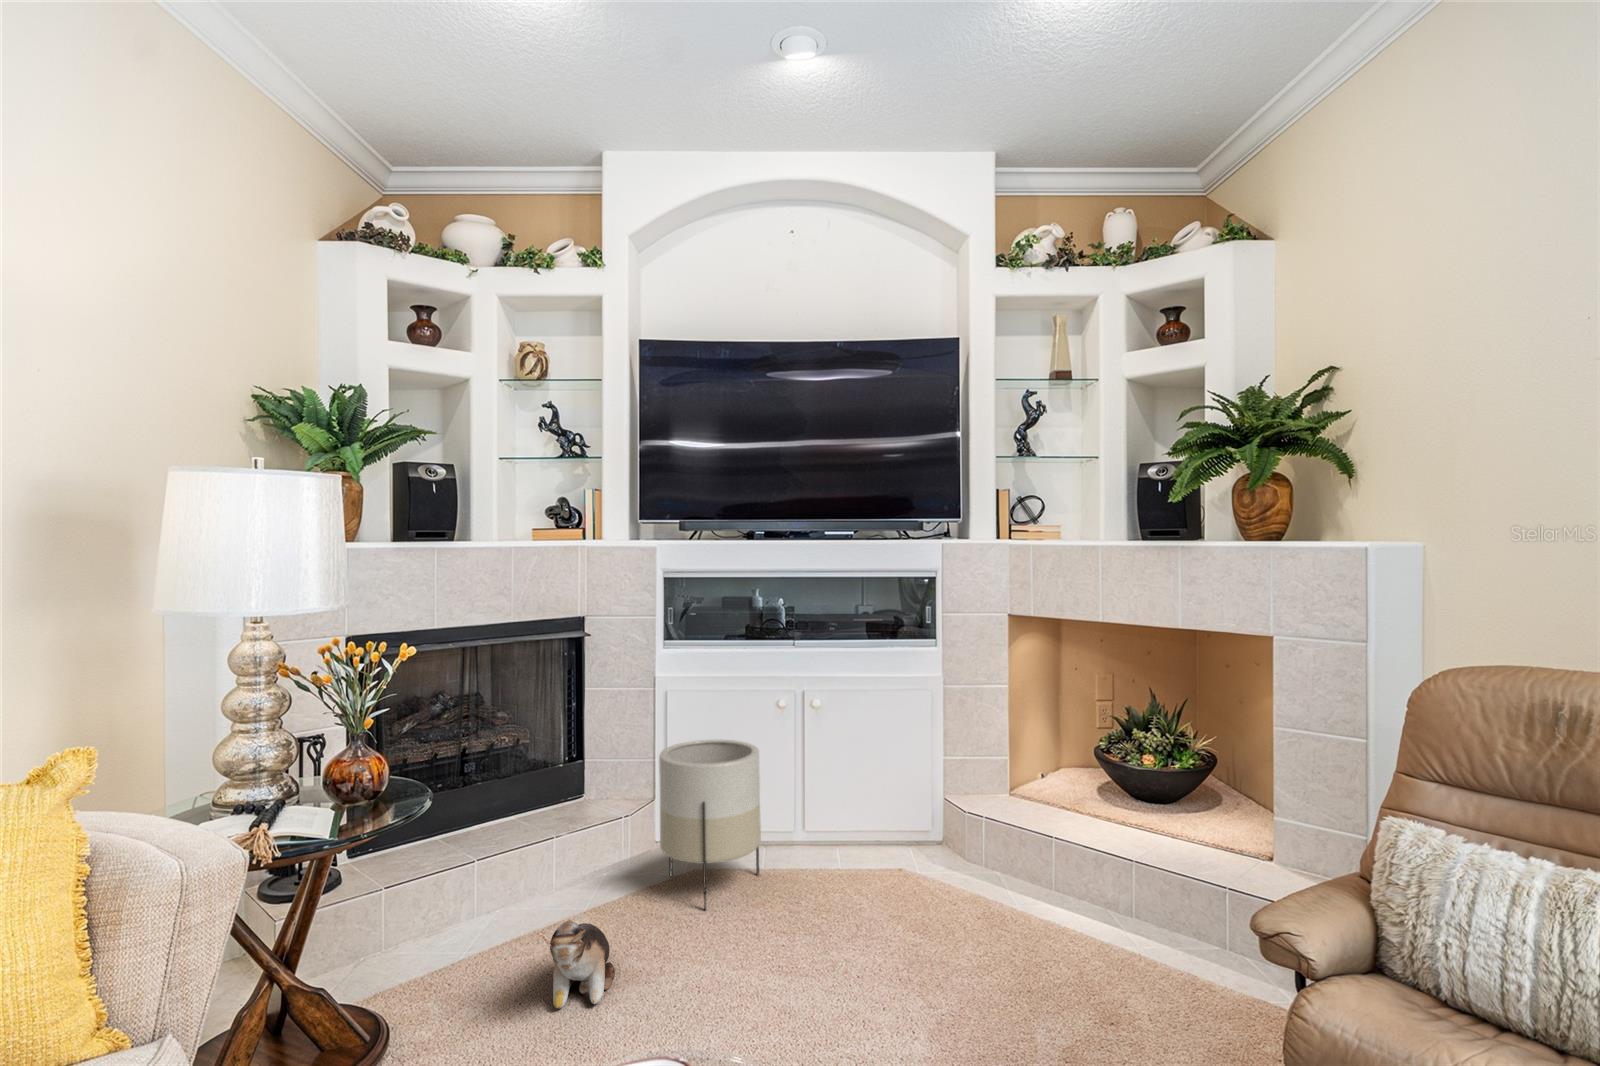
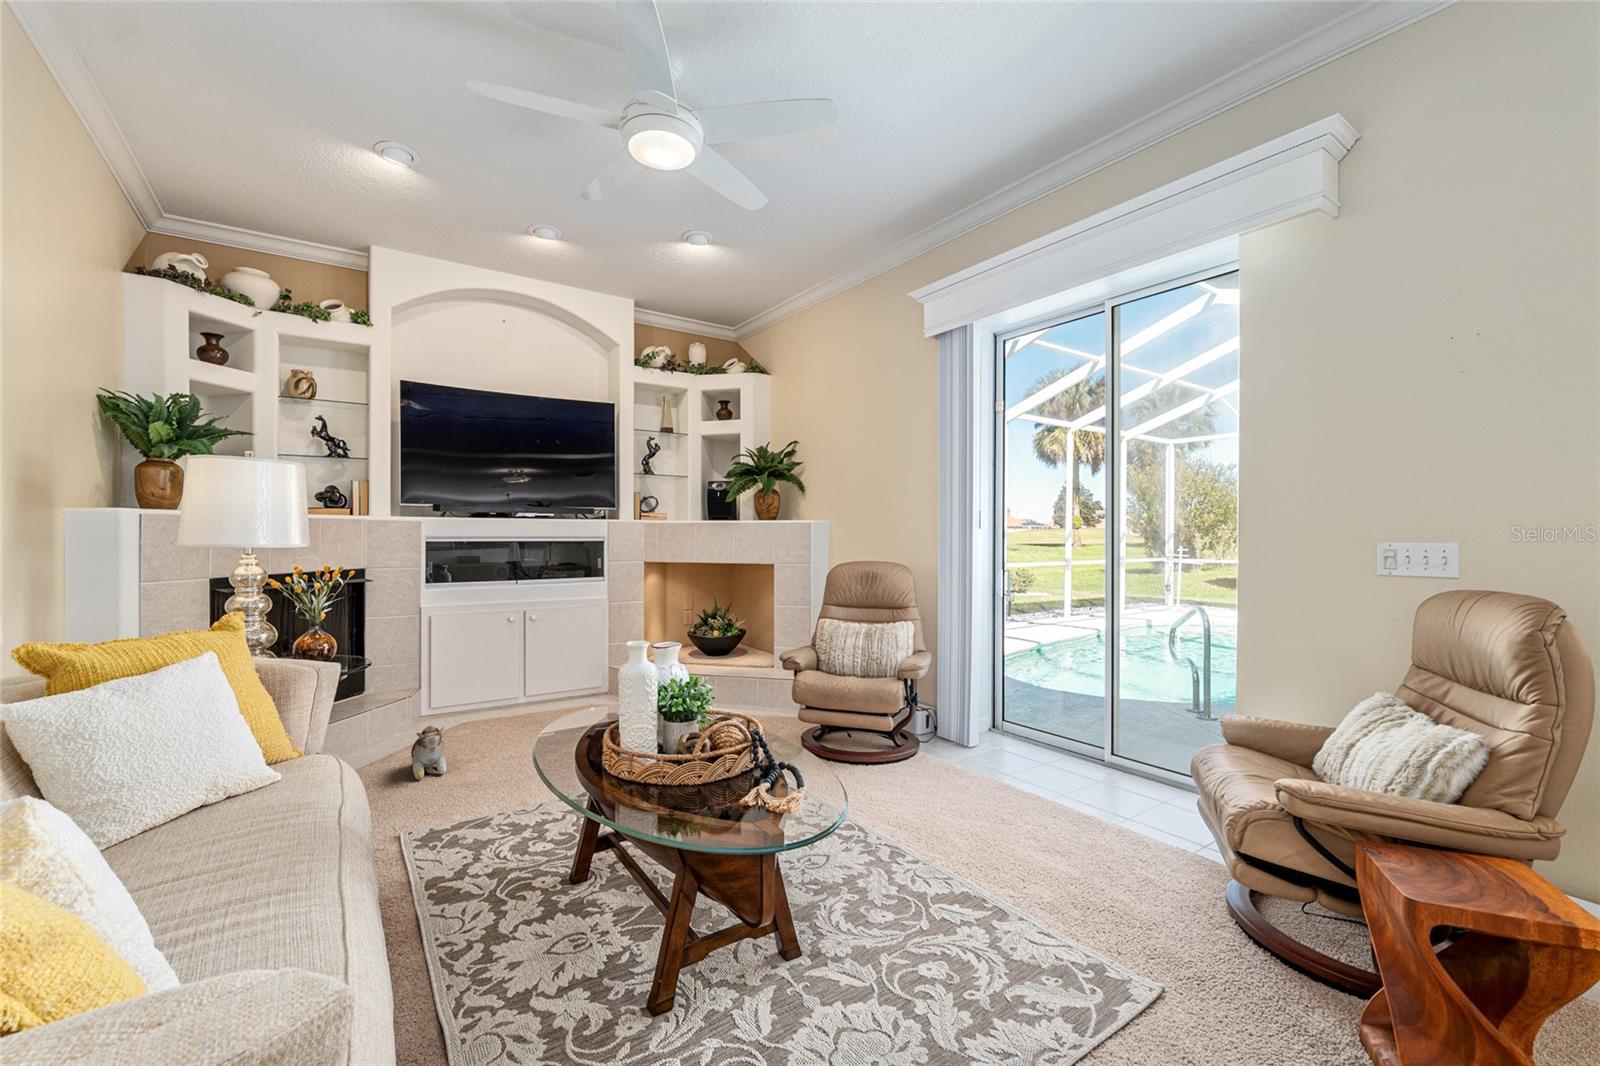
planter: present [659,740,761,910] -> none [438,641,507,737]

